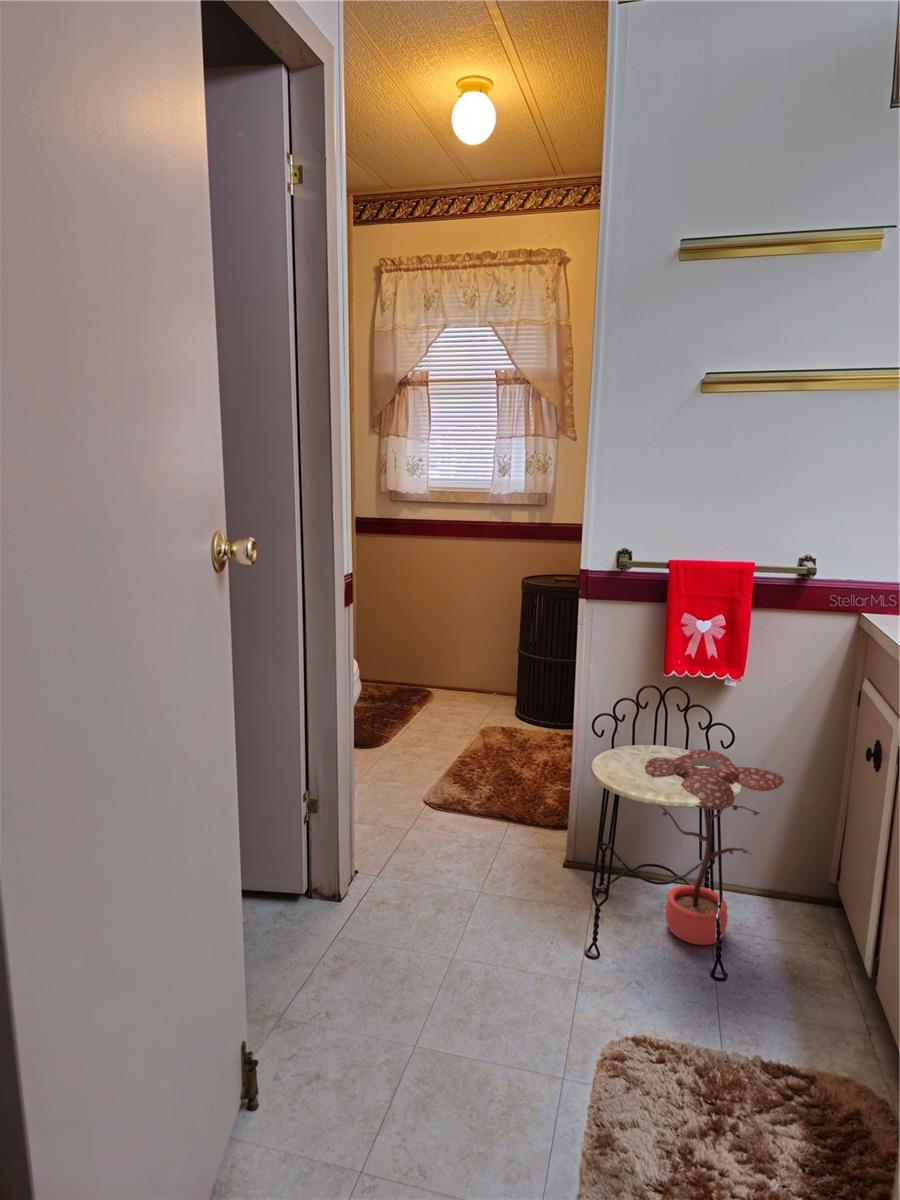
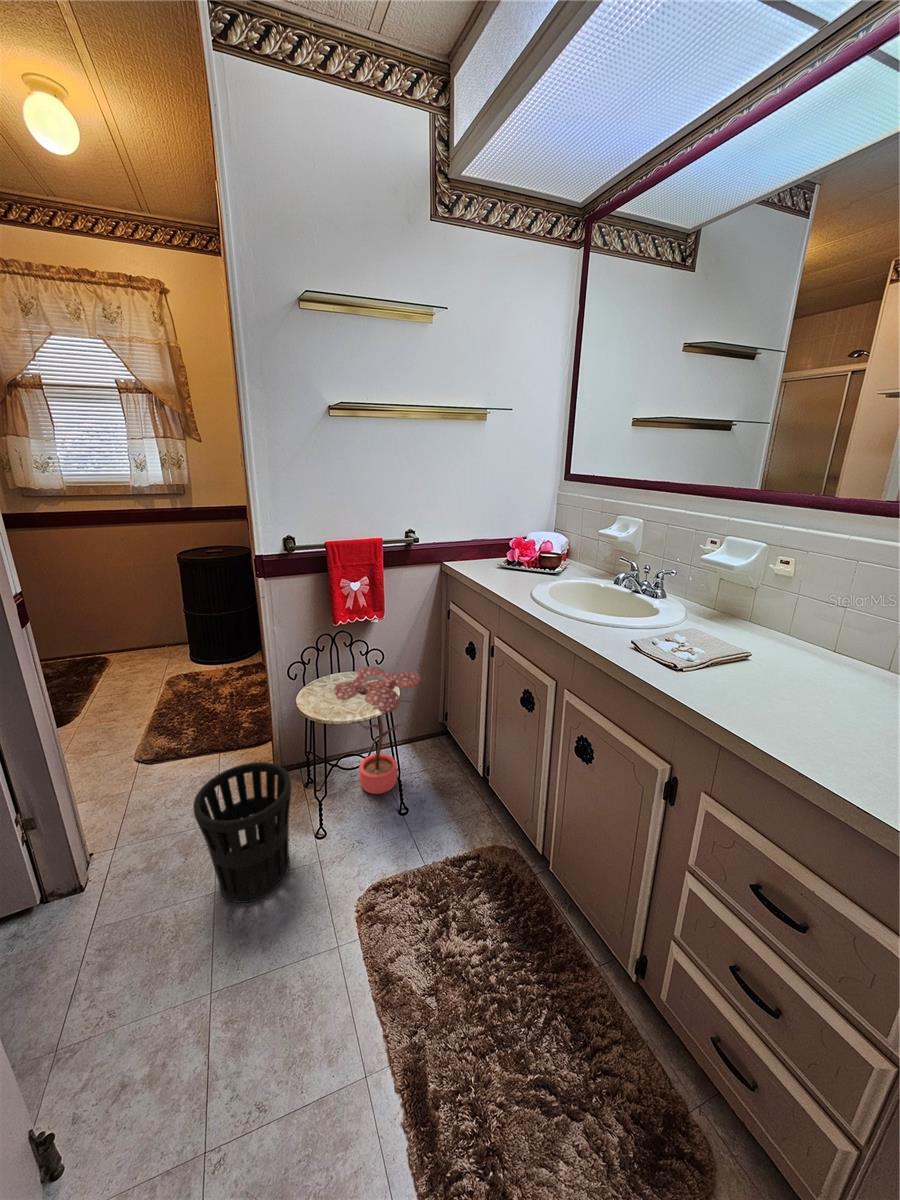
wastebasket: none [453,815,560,982] -> present [193,762,291,903]

